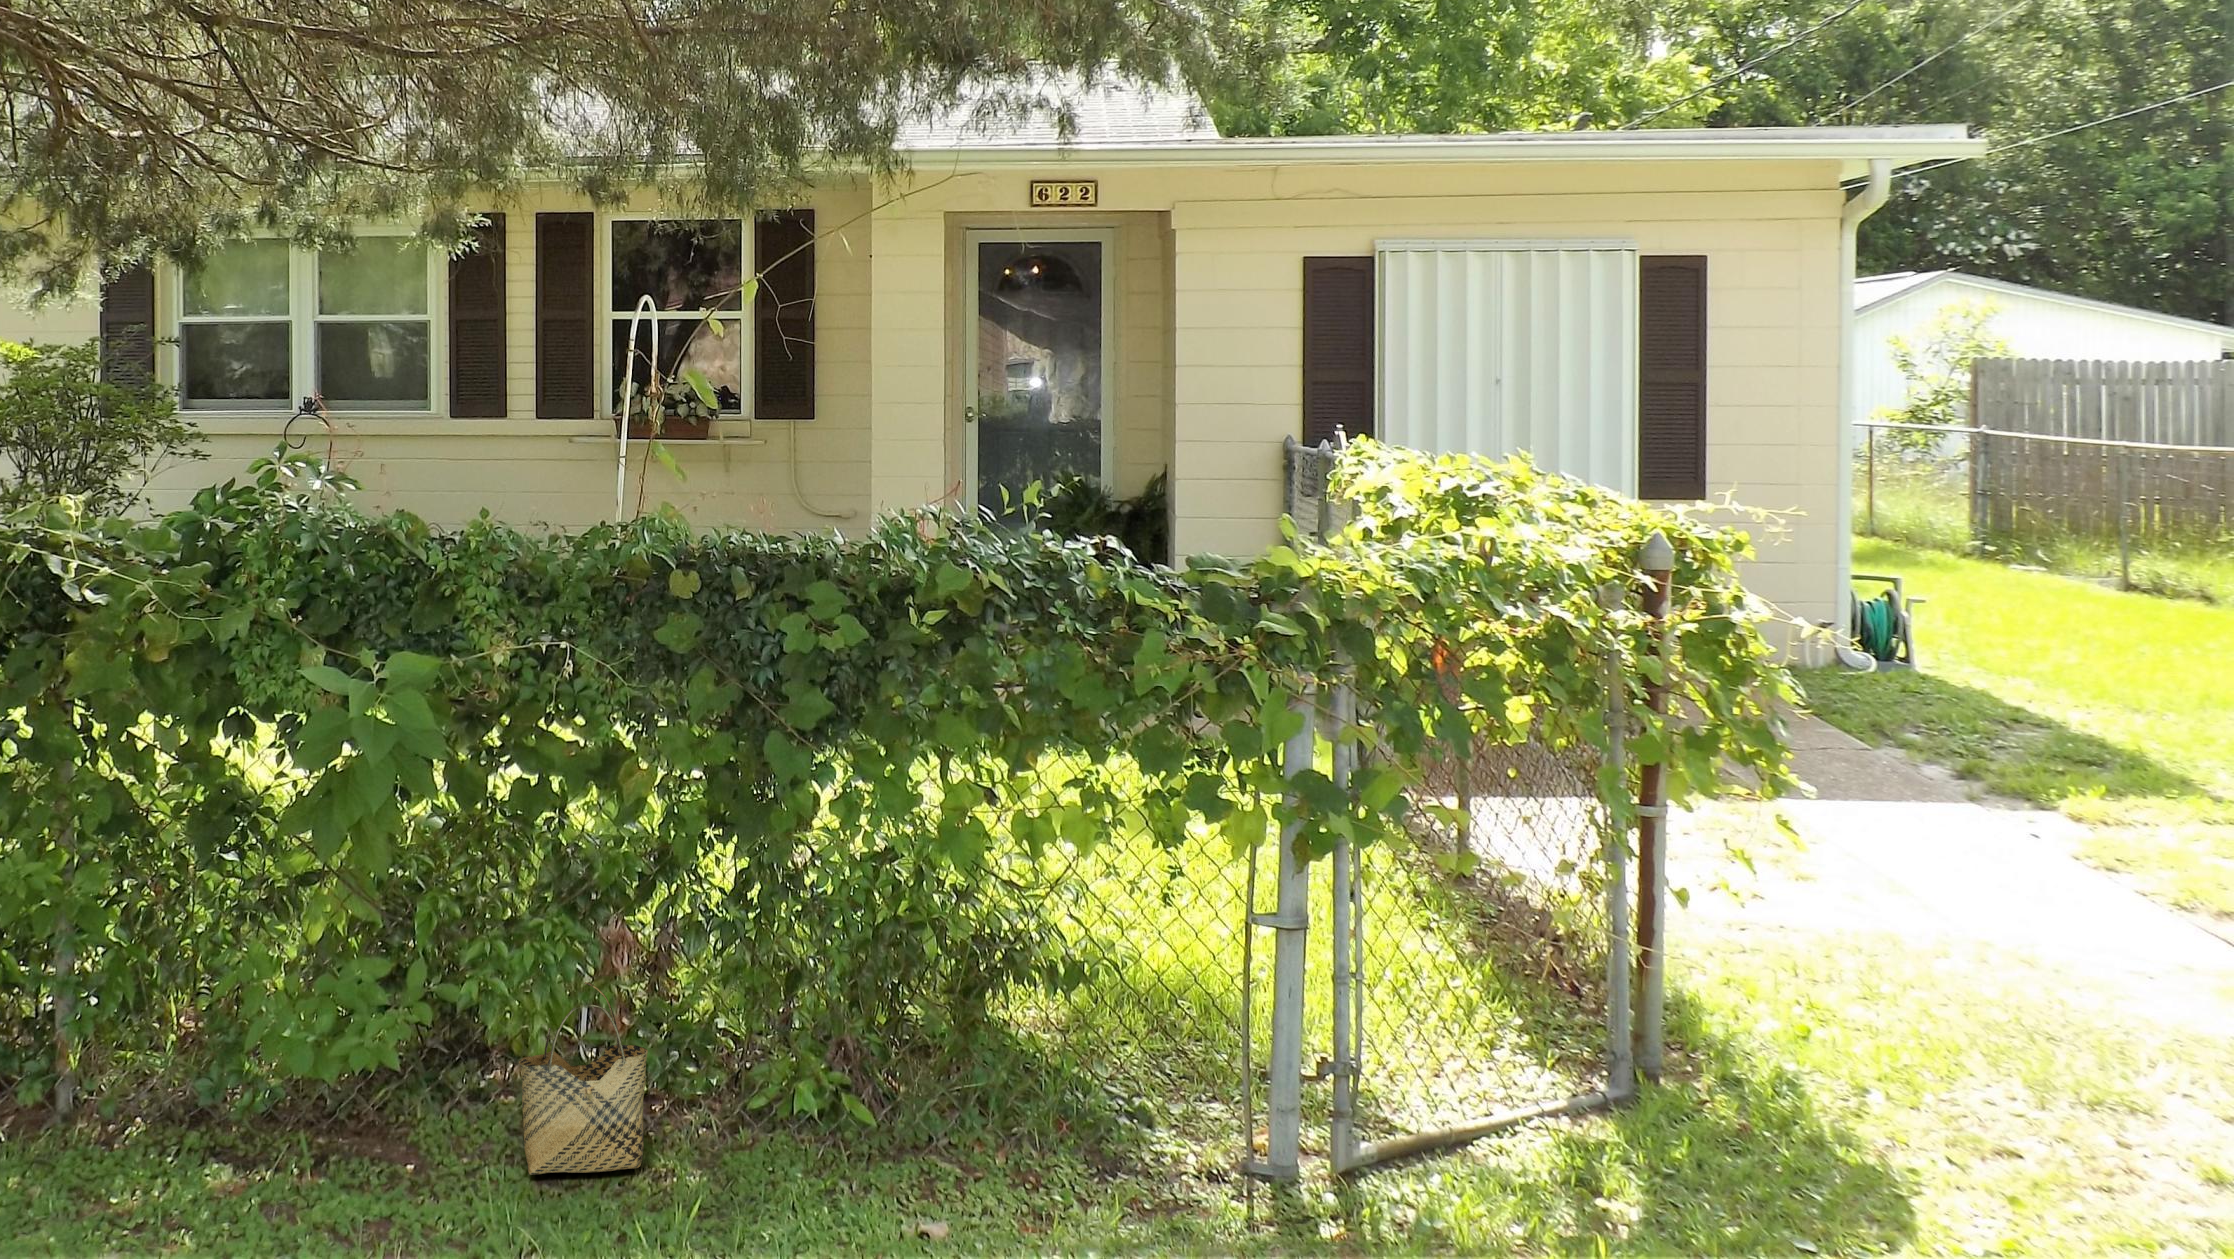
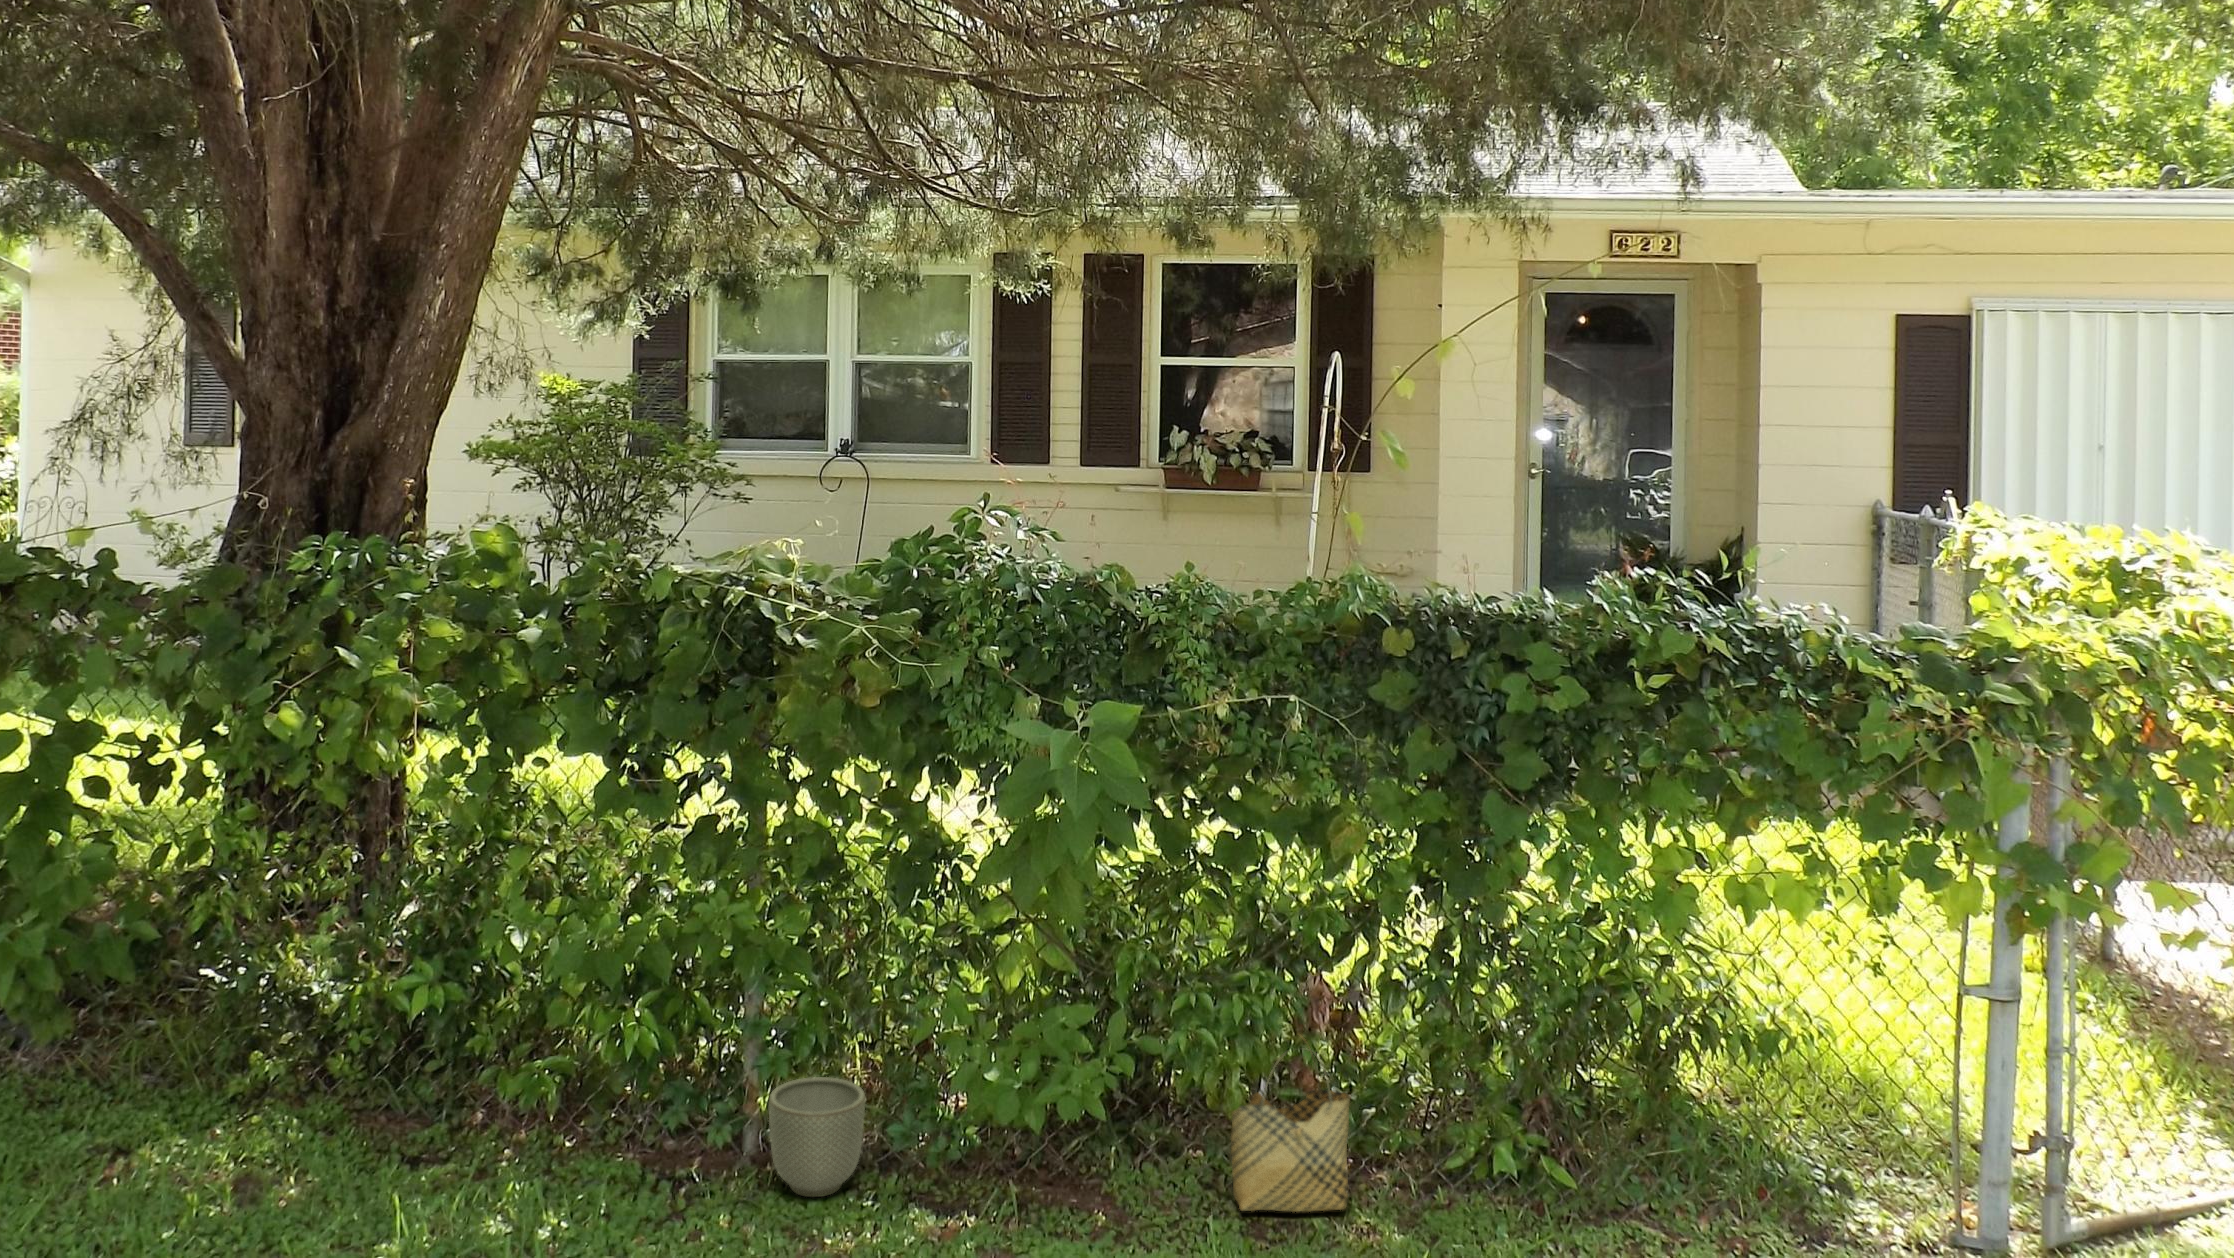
planter: none [30,1052,138,1180] -> present [769,1077,865,1197]

